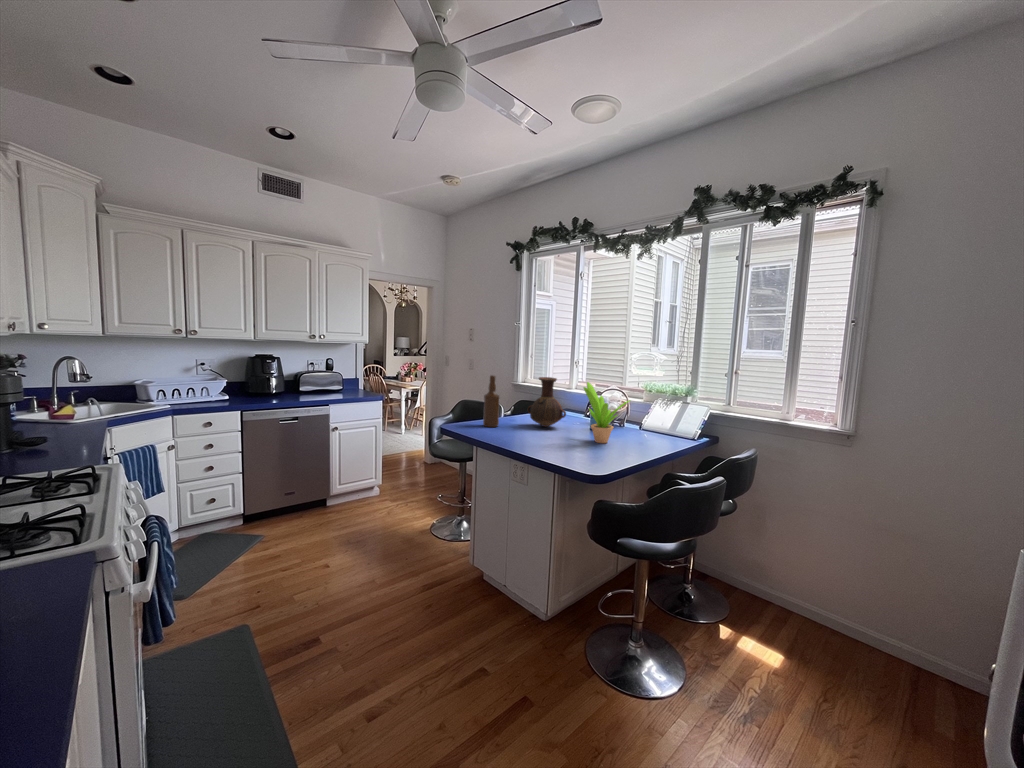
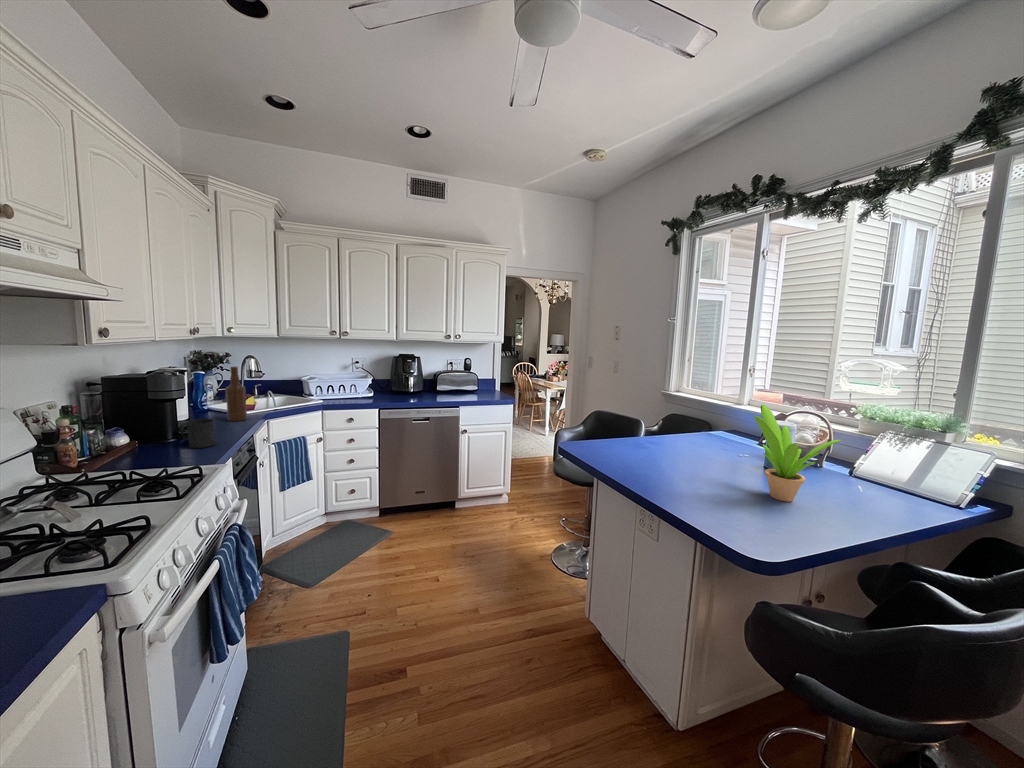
bottle: present [483,375,500,427] -> present [225,366,247,421]
vase: present [528,377,566,427] -> none [670,392,726,459]
mug: none [31,422,78,454] -> present [180,419,215,448]

